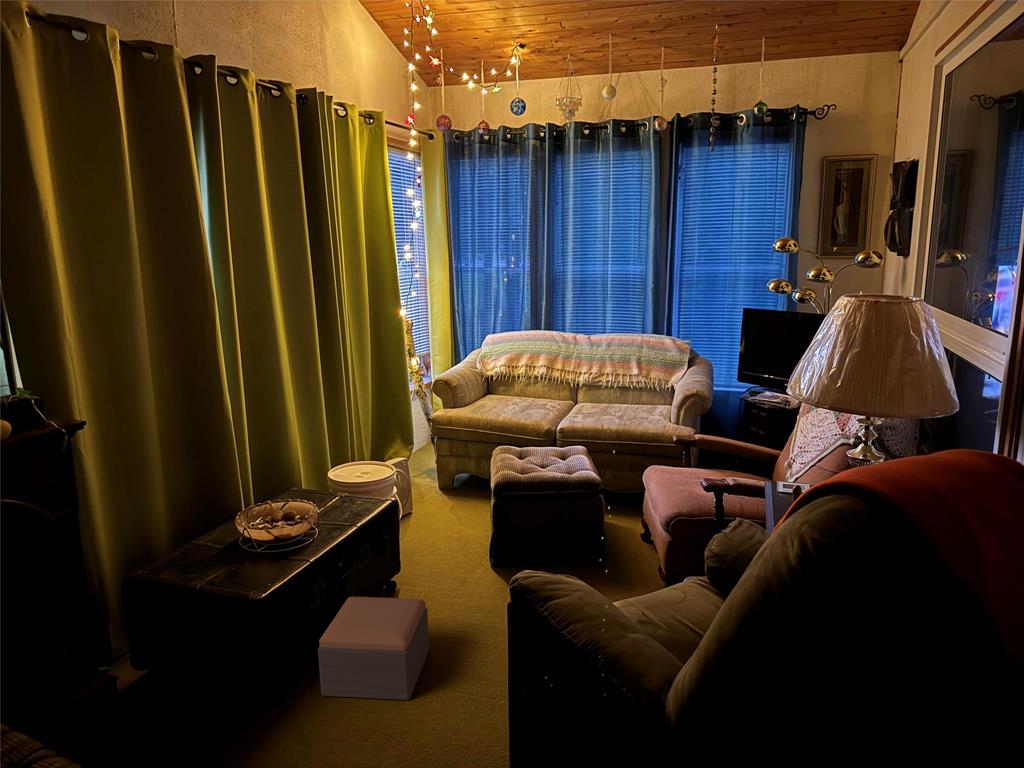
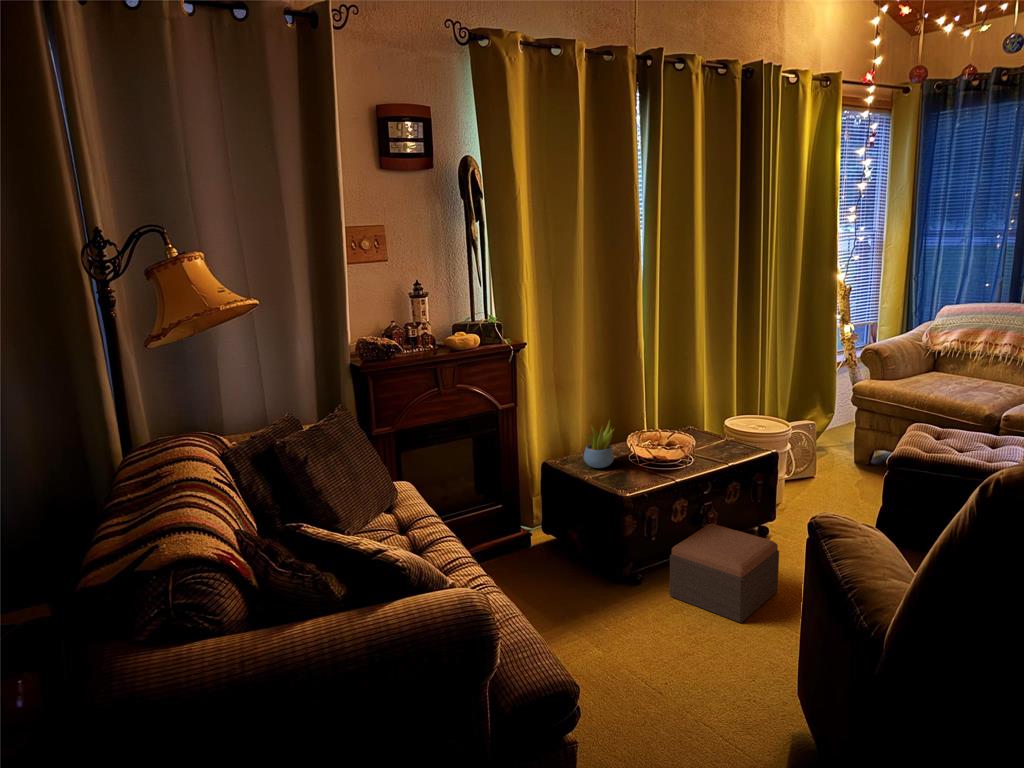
succulent plant: none [184,500,225,566] -> present [584,420,614,468]

